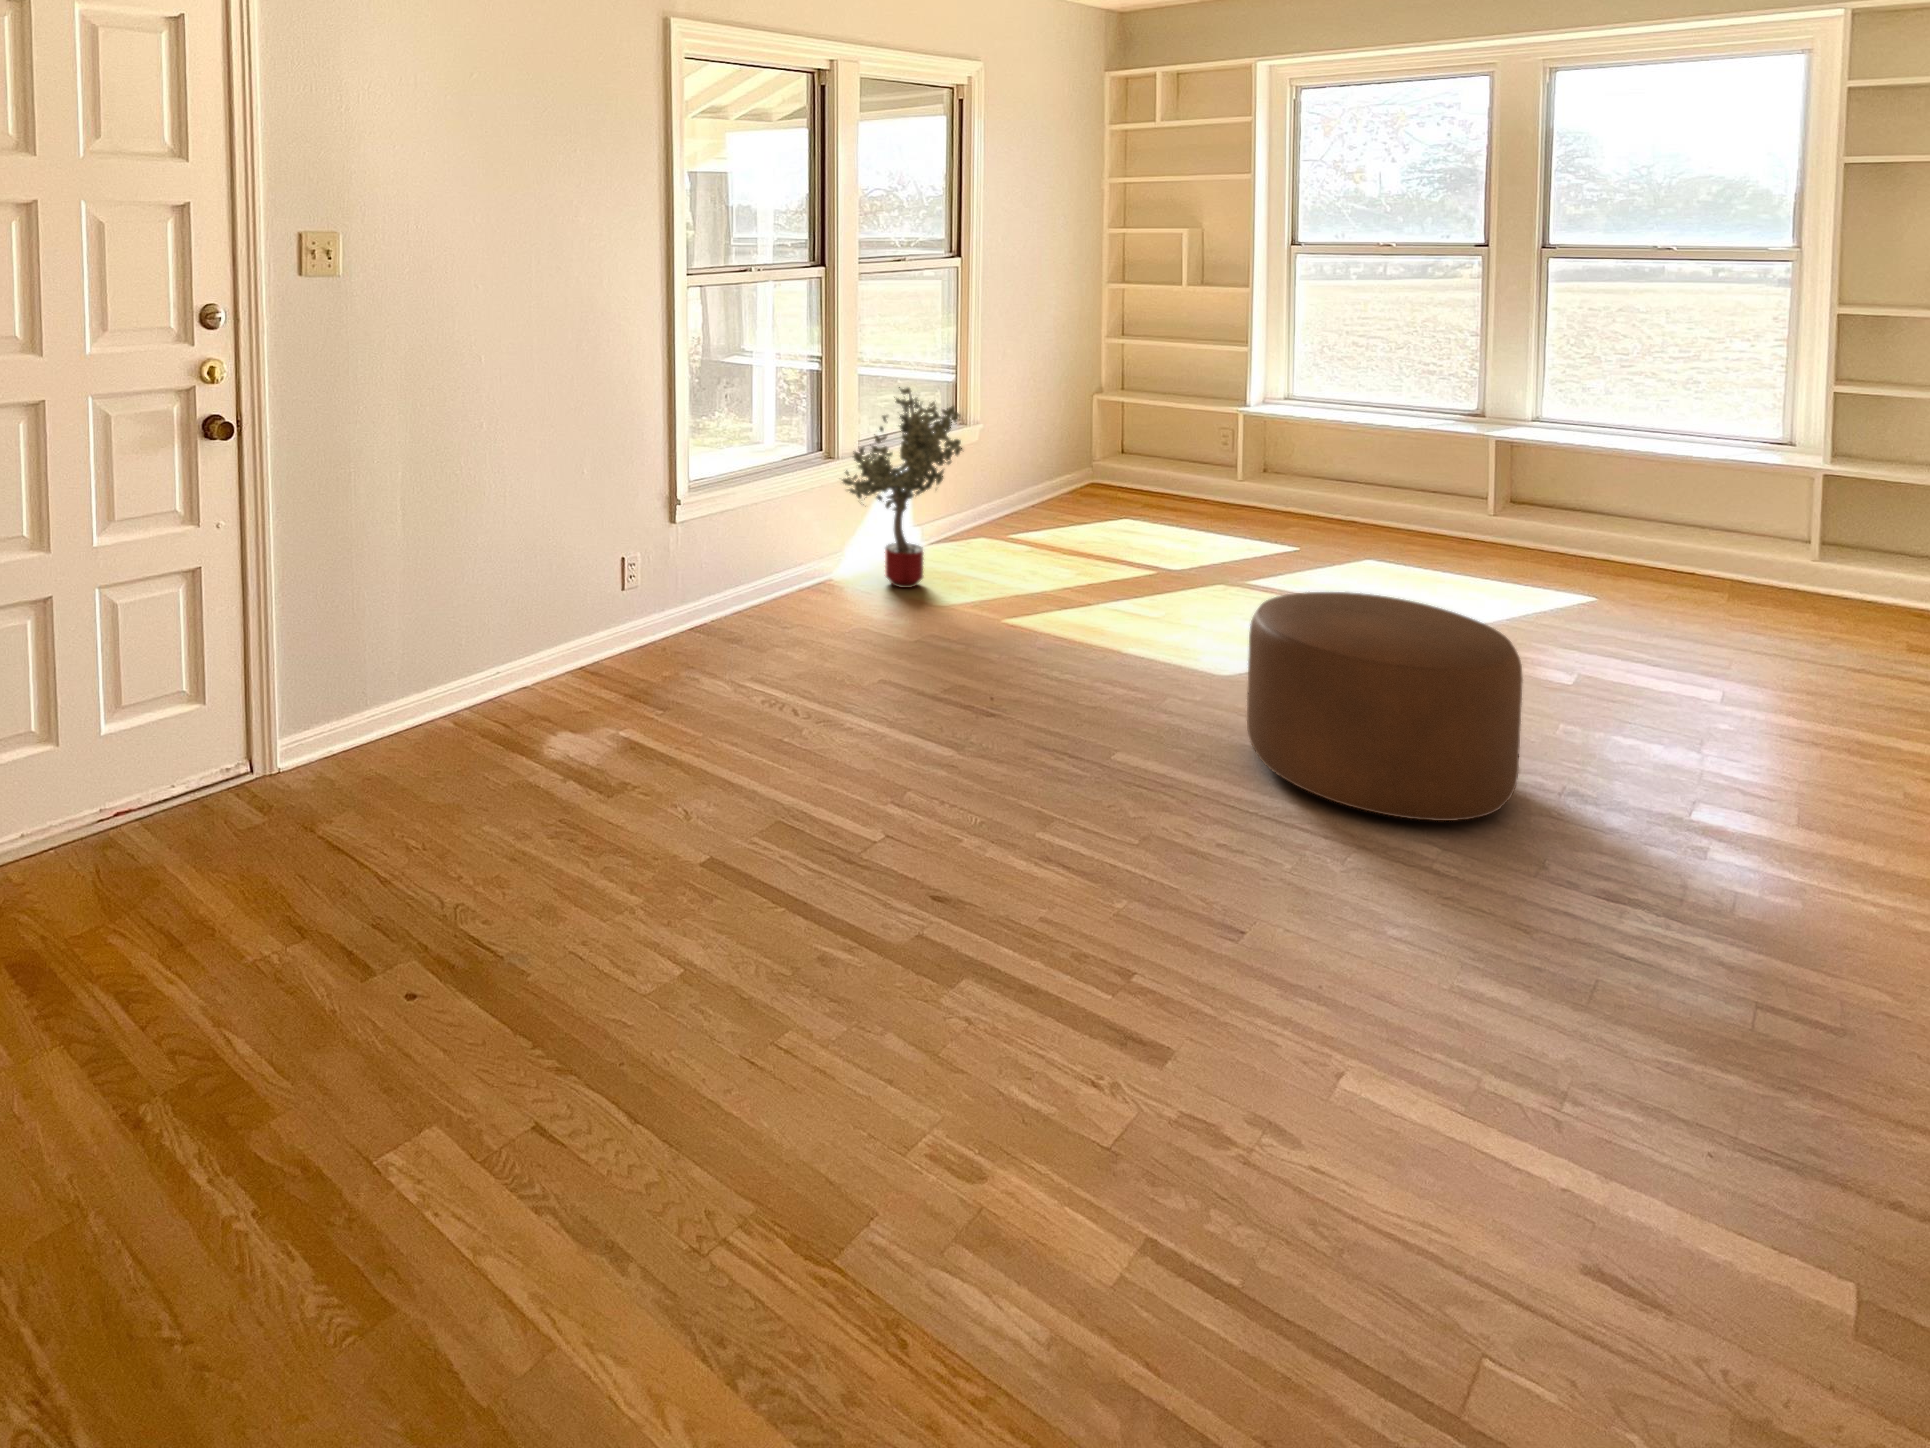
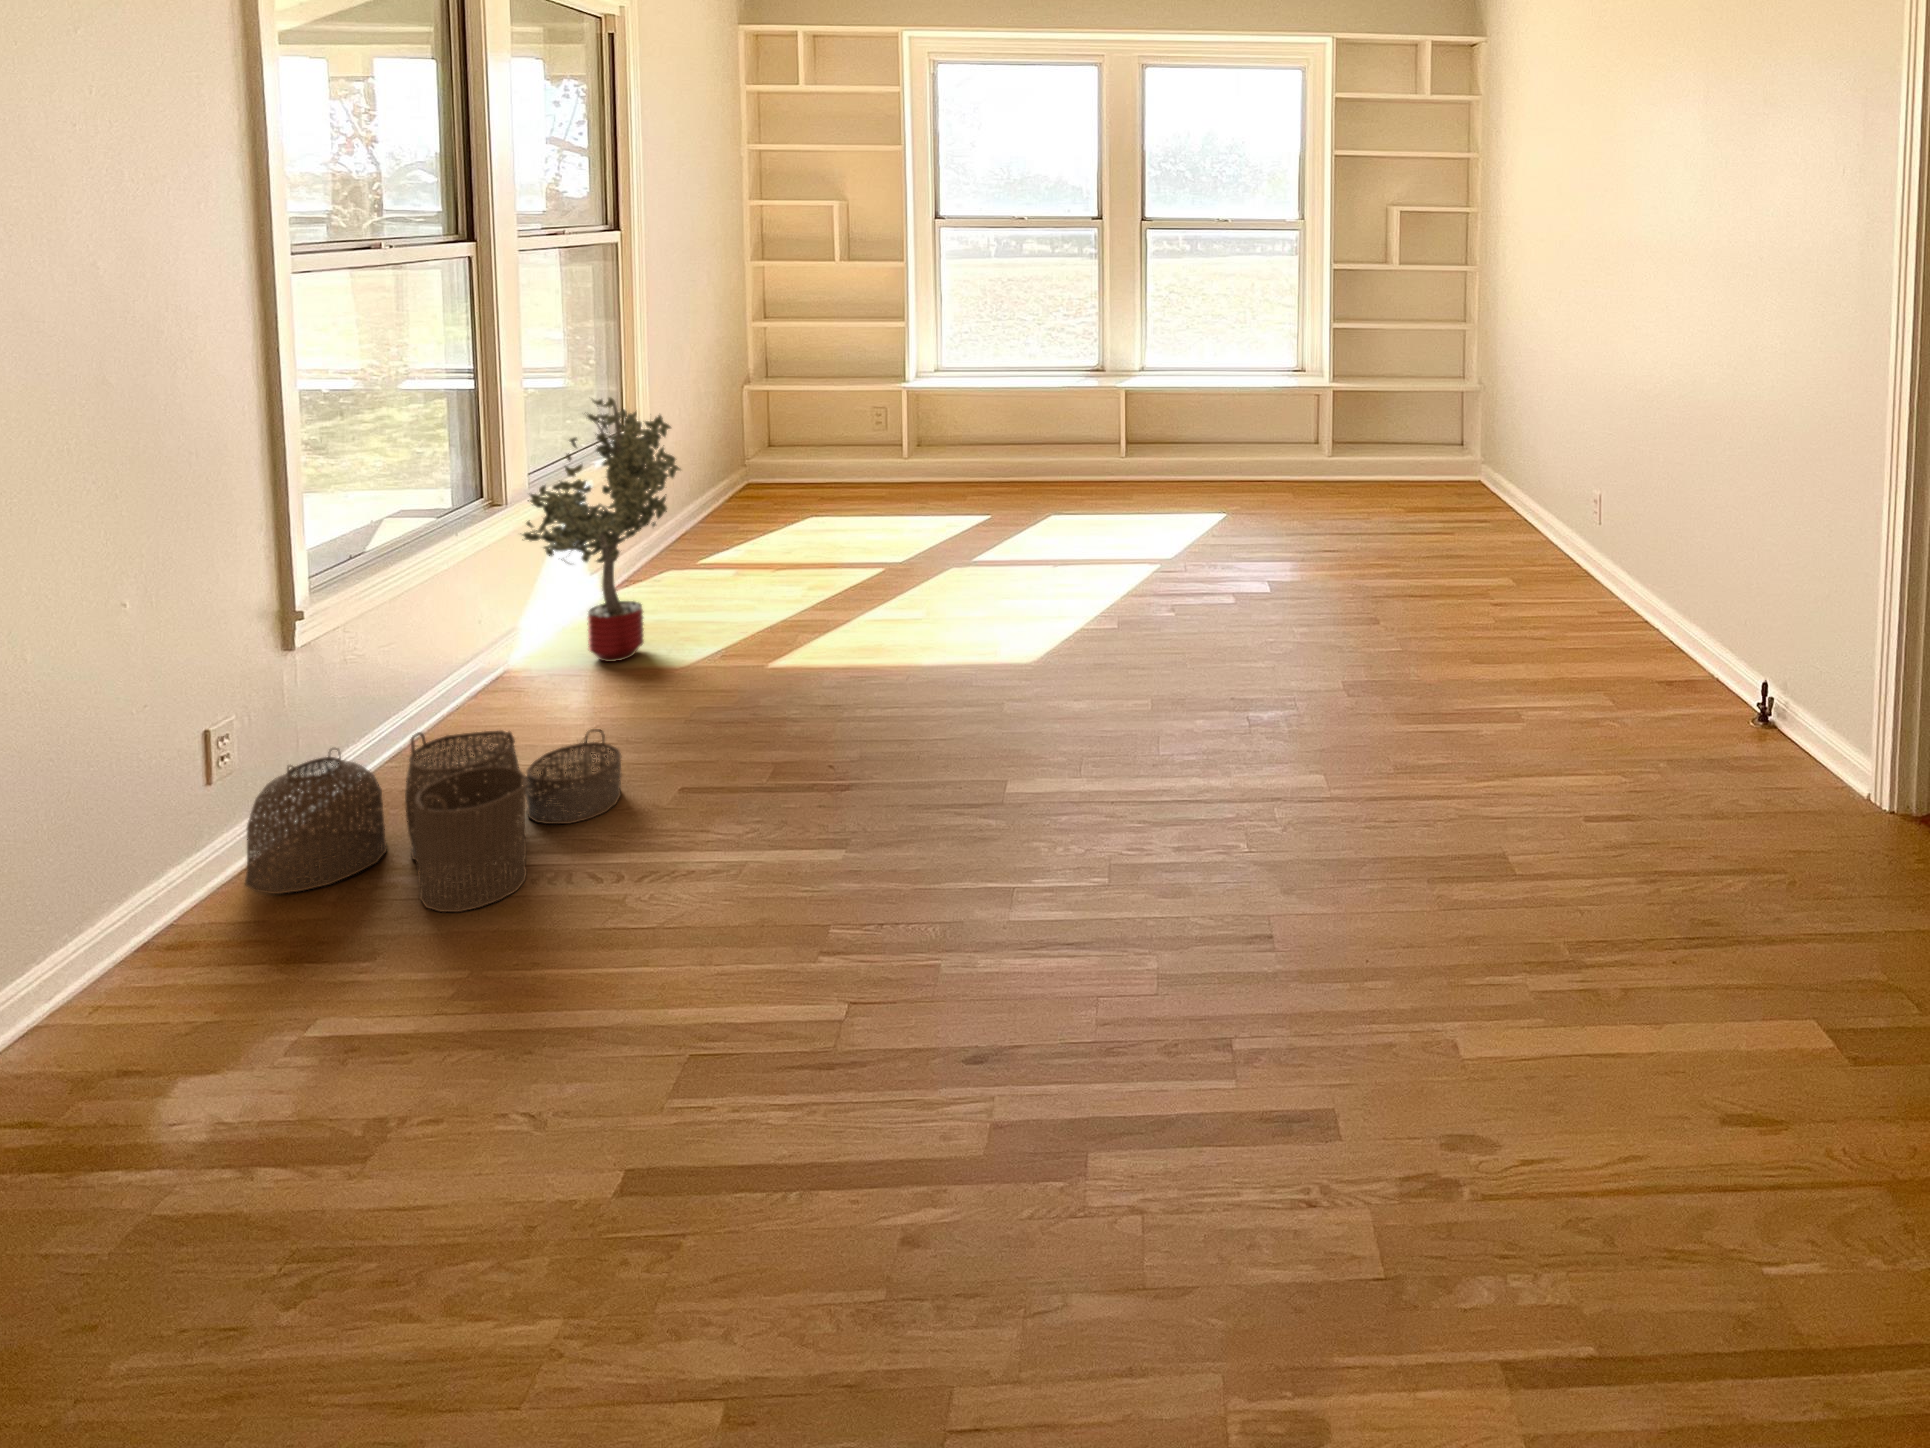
woven basket: none [639,584,847,703] -> present [245,729,621,912]
ottoman: present [1247,592,1523,821] -> none [1112,545,1337,756]

